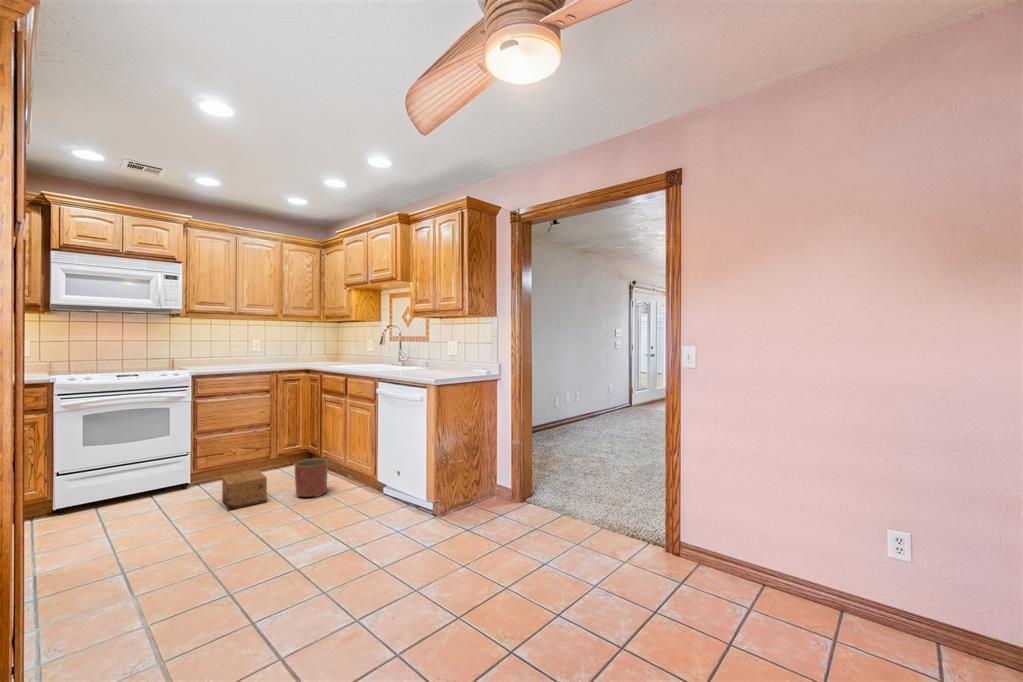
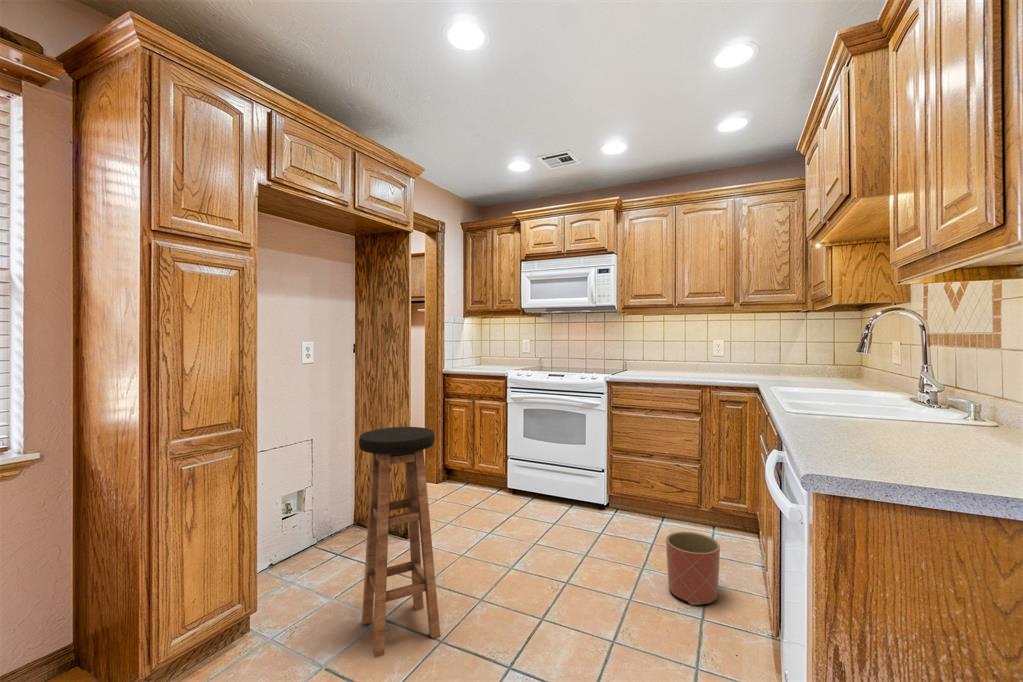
bar stool: none [87,414,185,612] -> present [359,427,440,657]
cardboard box: present [222,470,267,510] -> none [585,515,642,575]

